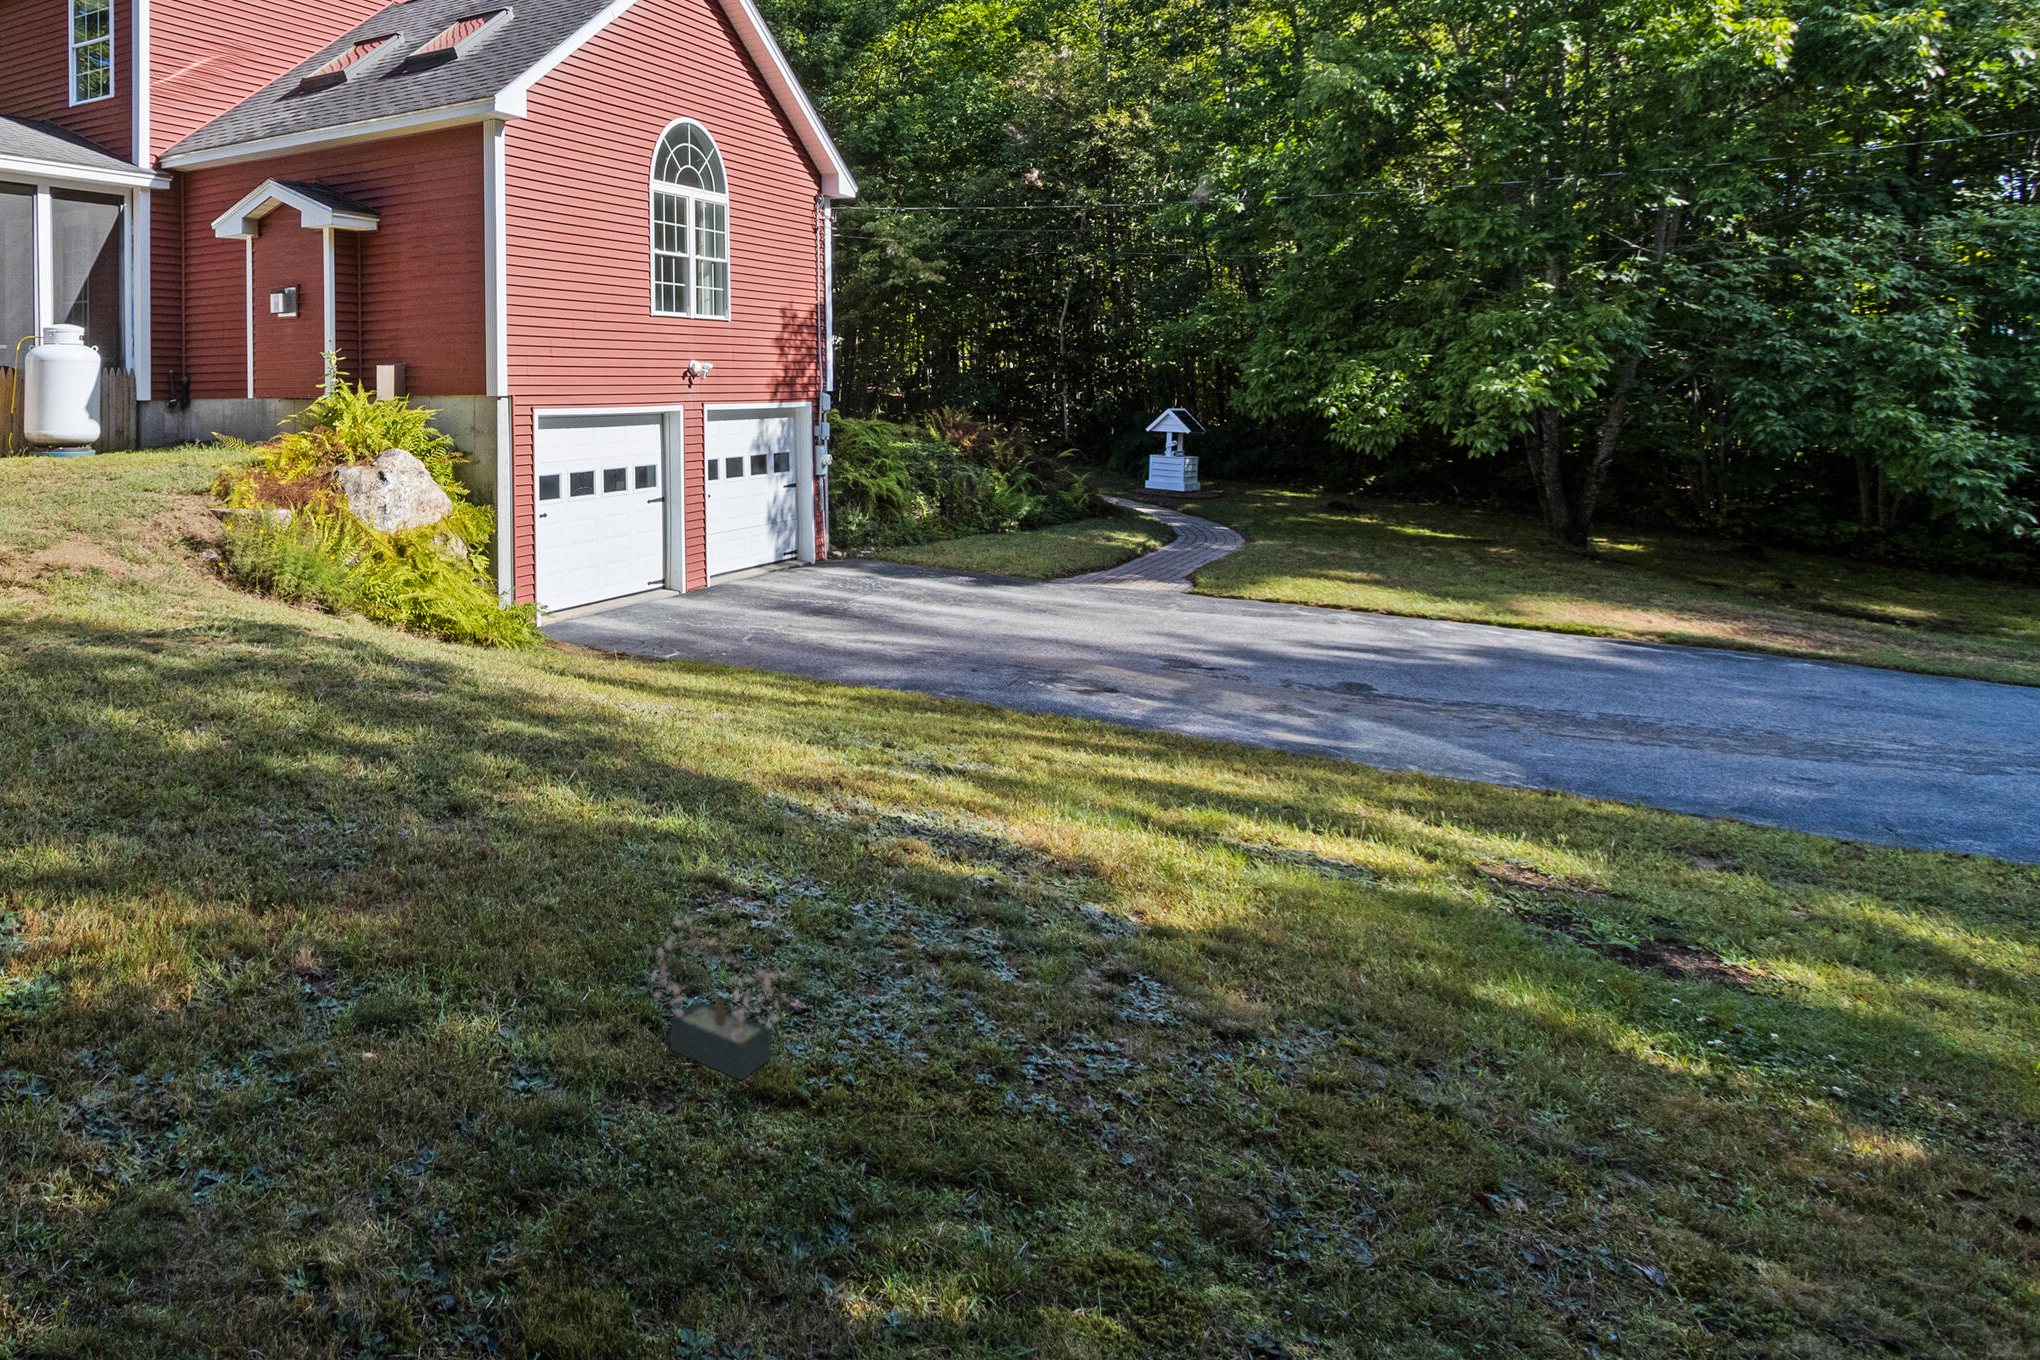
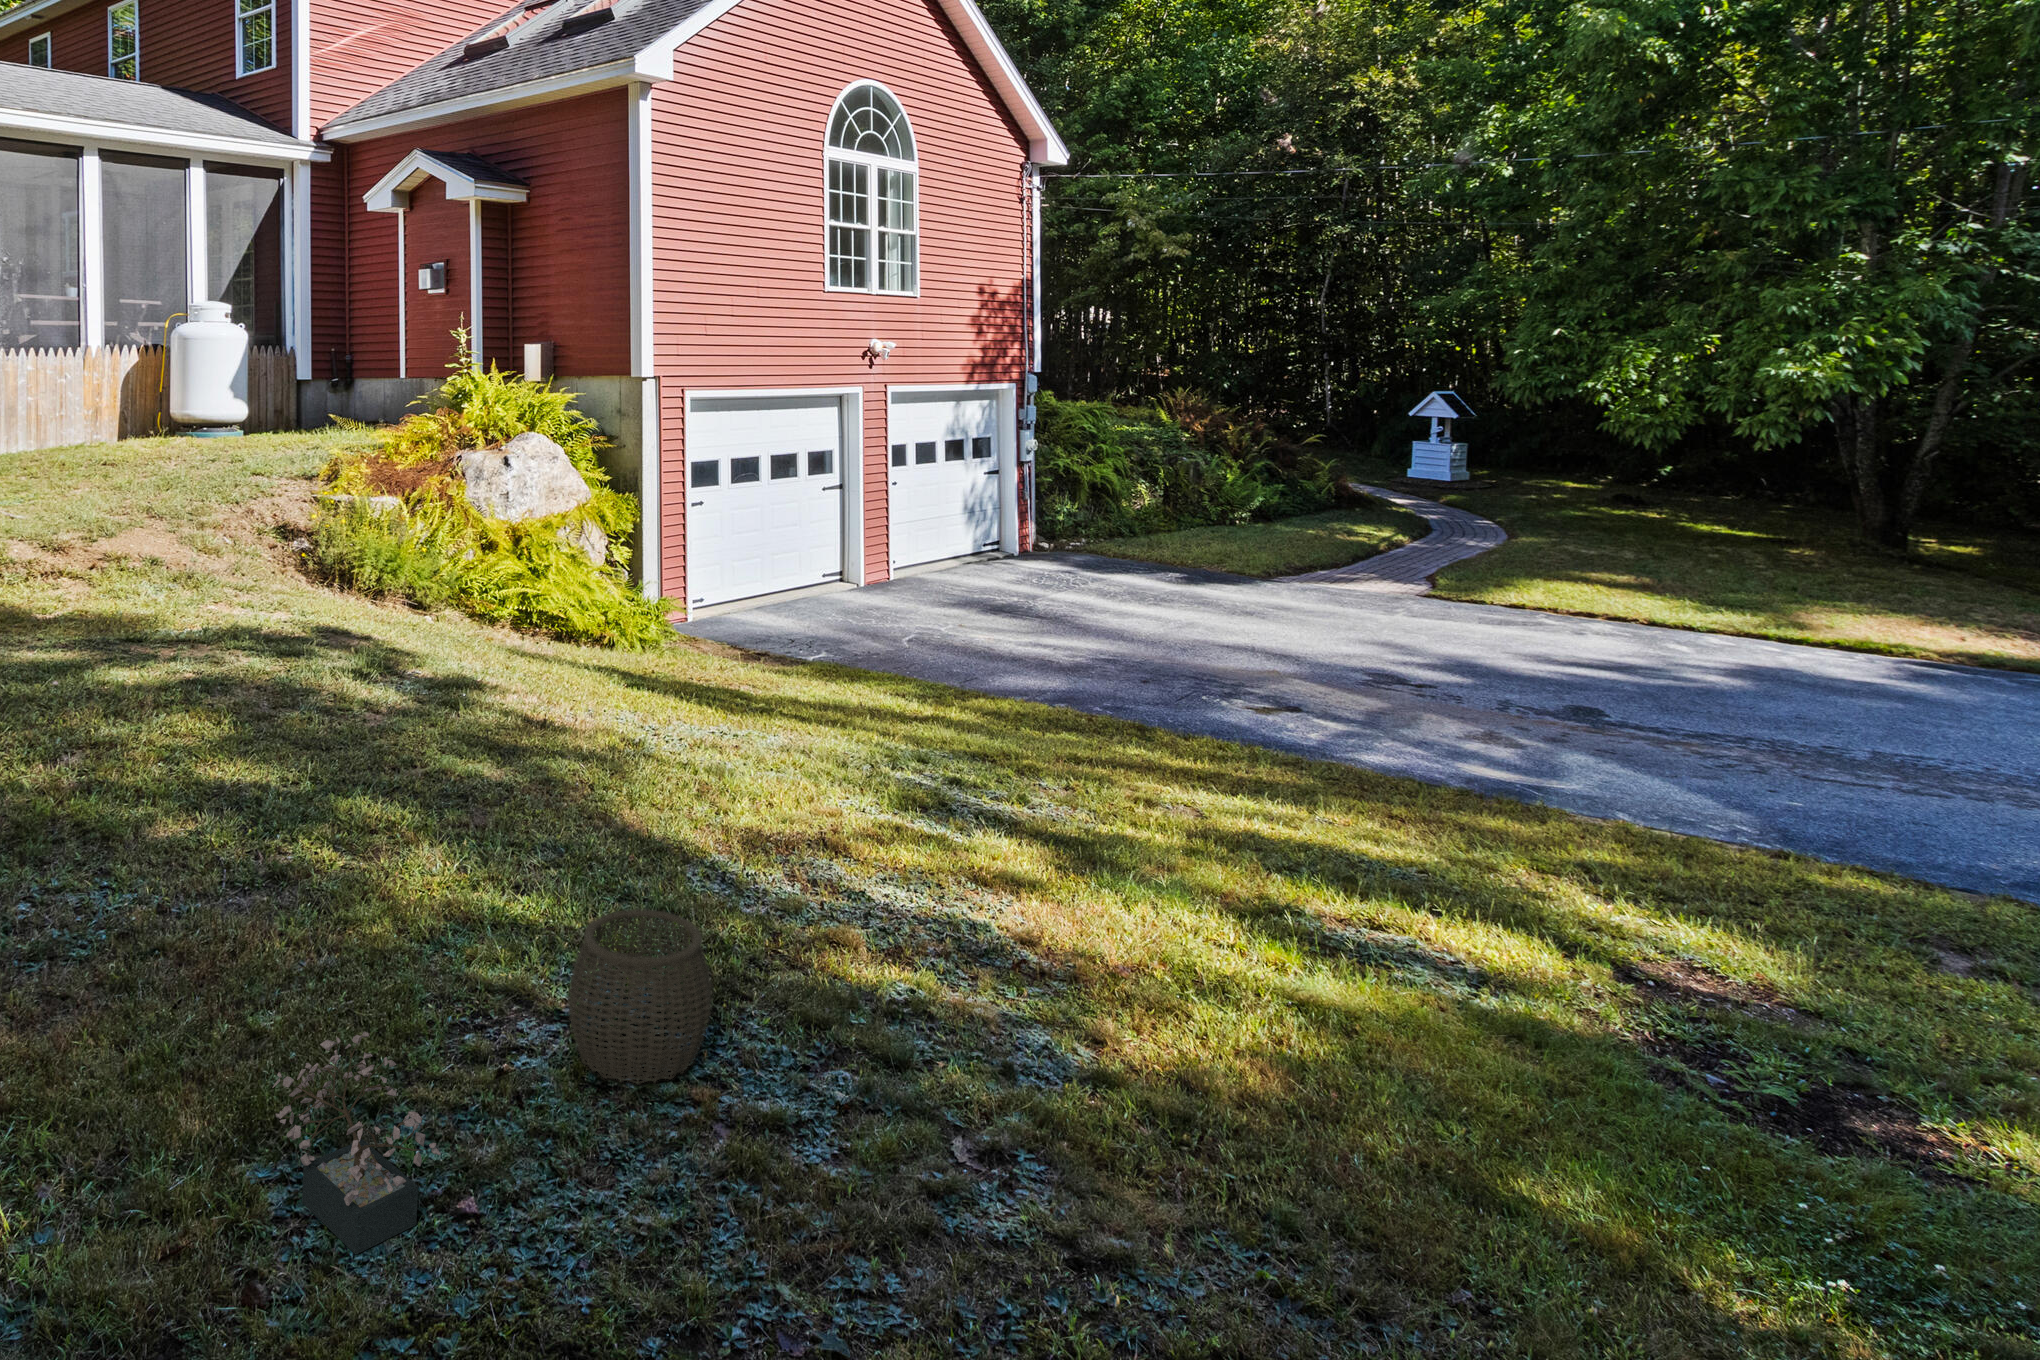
woven basket: none [786,826,909,964] -> present [568,909,713,1084]

